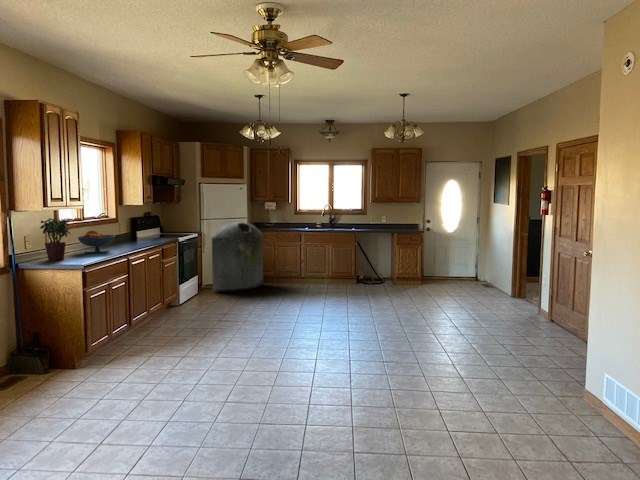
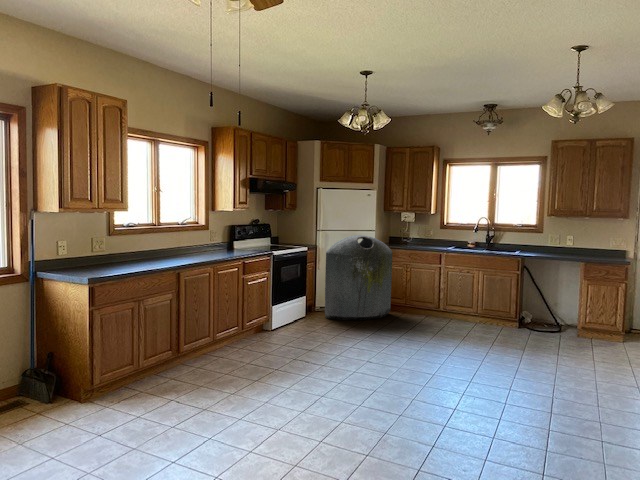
potted plant: present [40,218,70,261] -> none [69,223,102,271]
fruit bowl: present [78,230,115,253] -> none [129,238,170,264]

